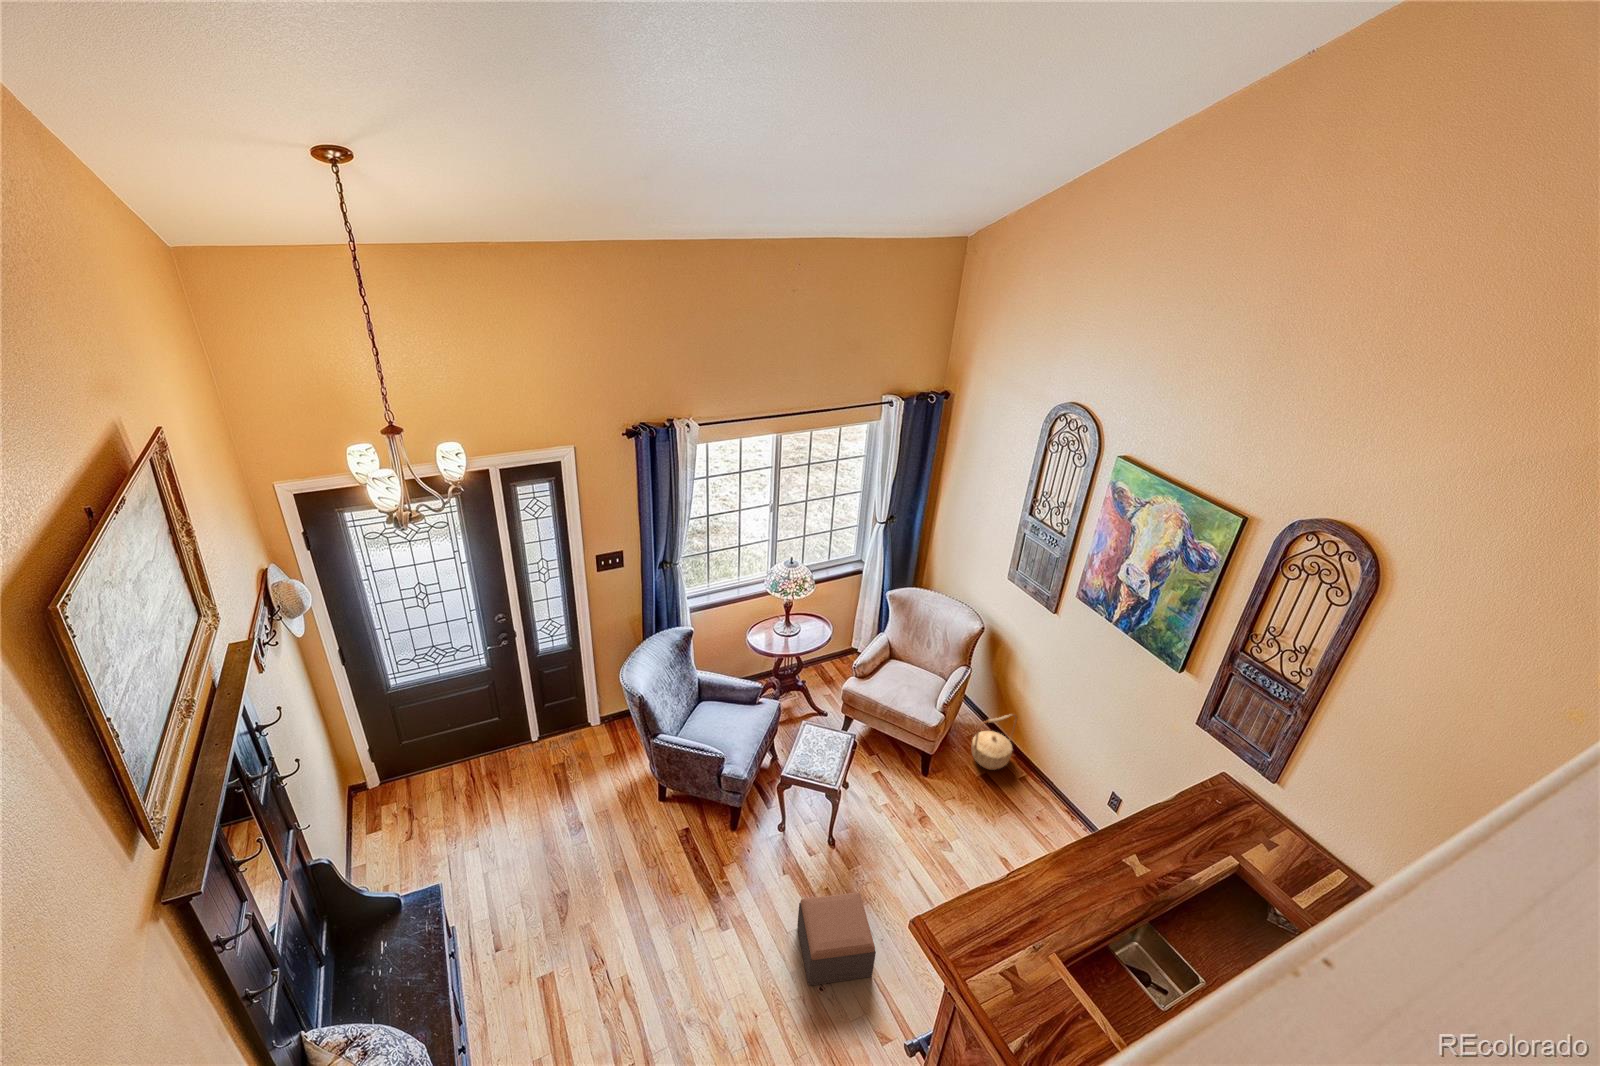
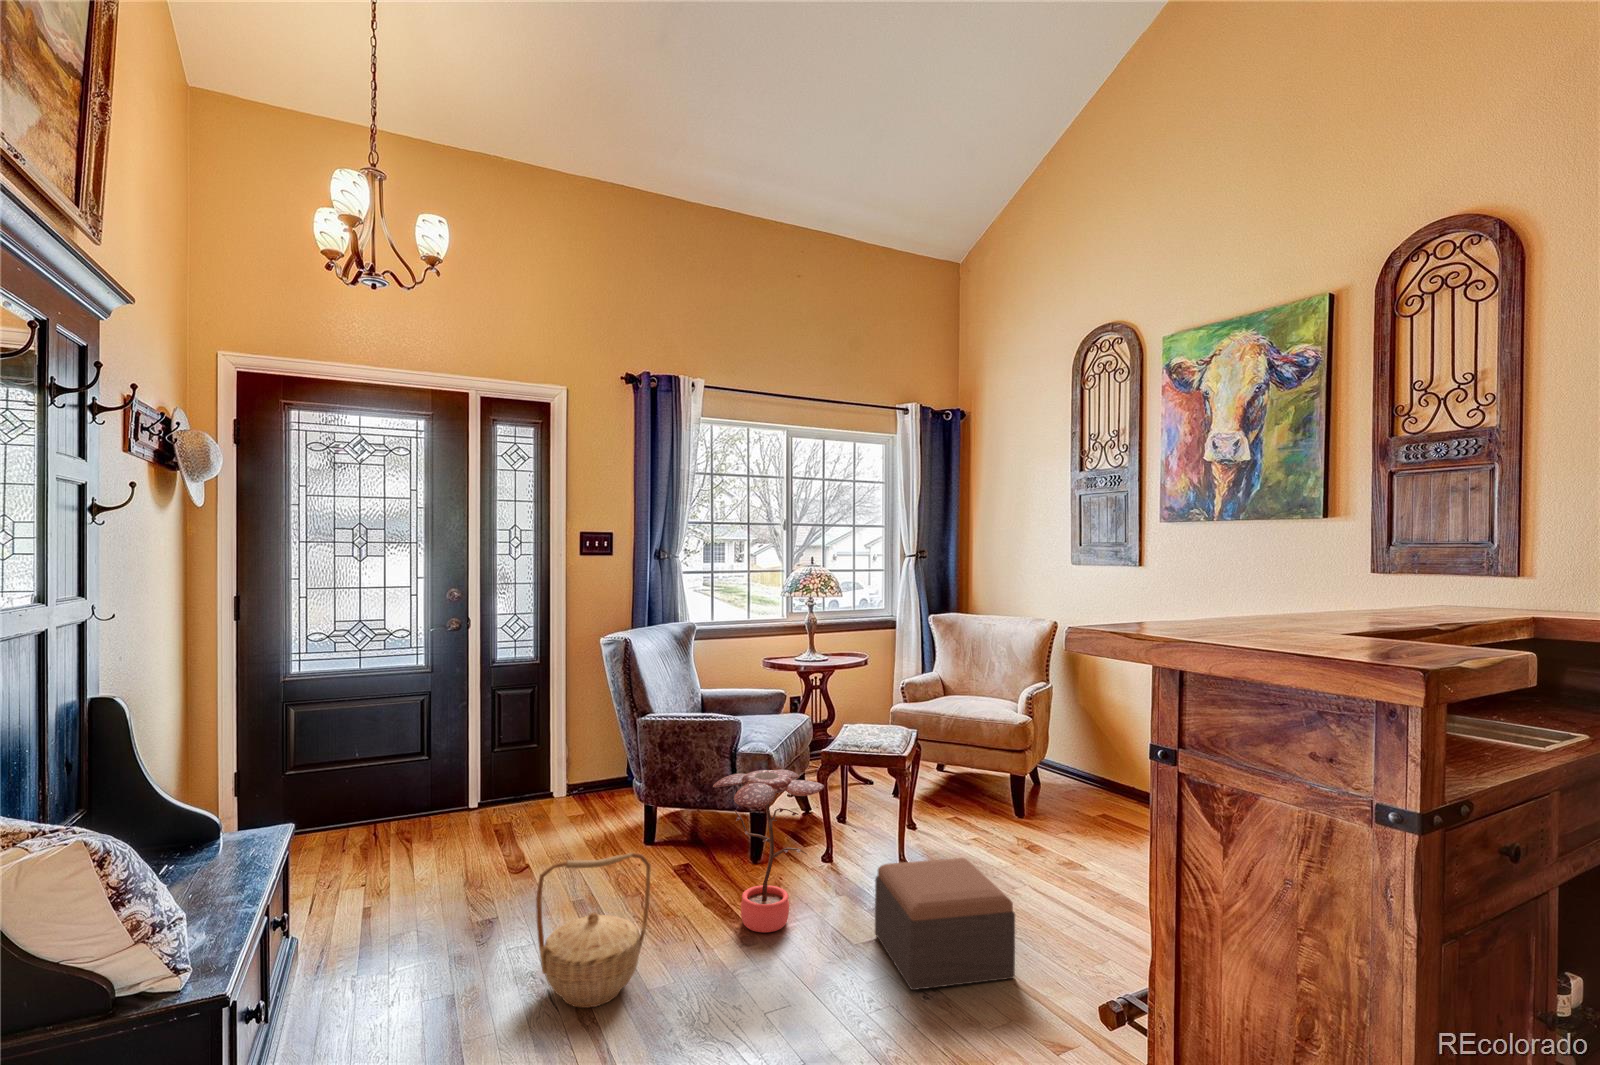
basket: present [972,714,1017,770] -> present [536,853,651,1008]
potted plant: none [698,821,770,919] -> present [713,769,824,932]

